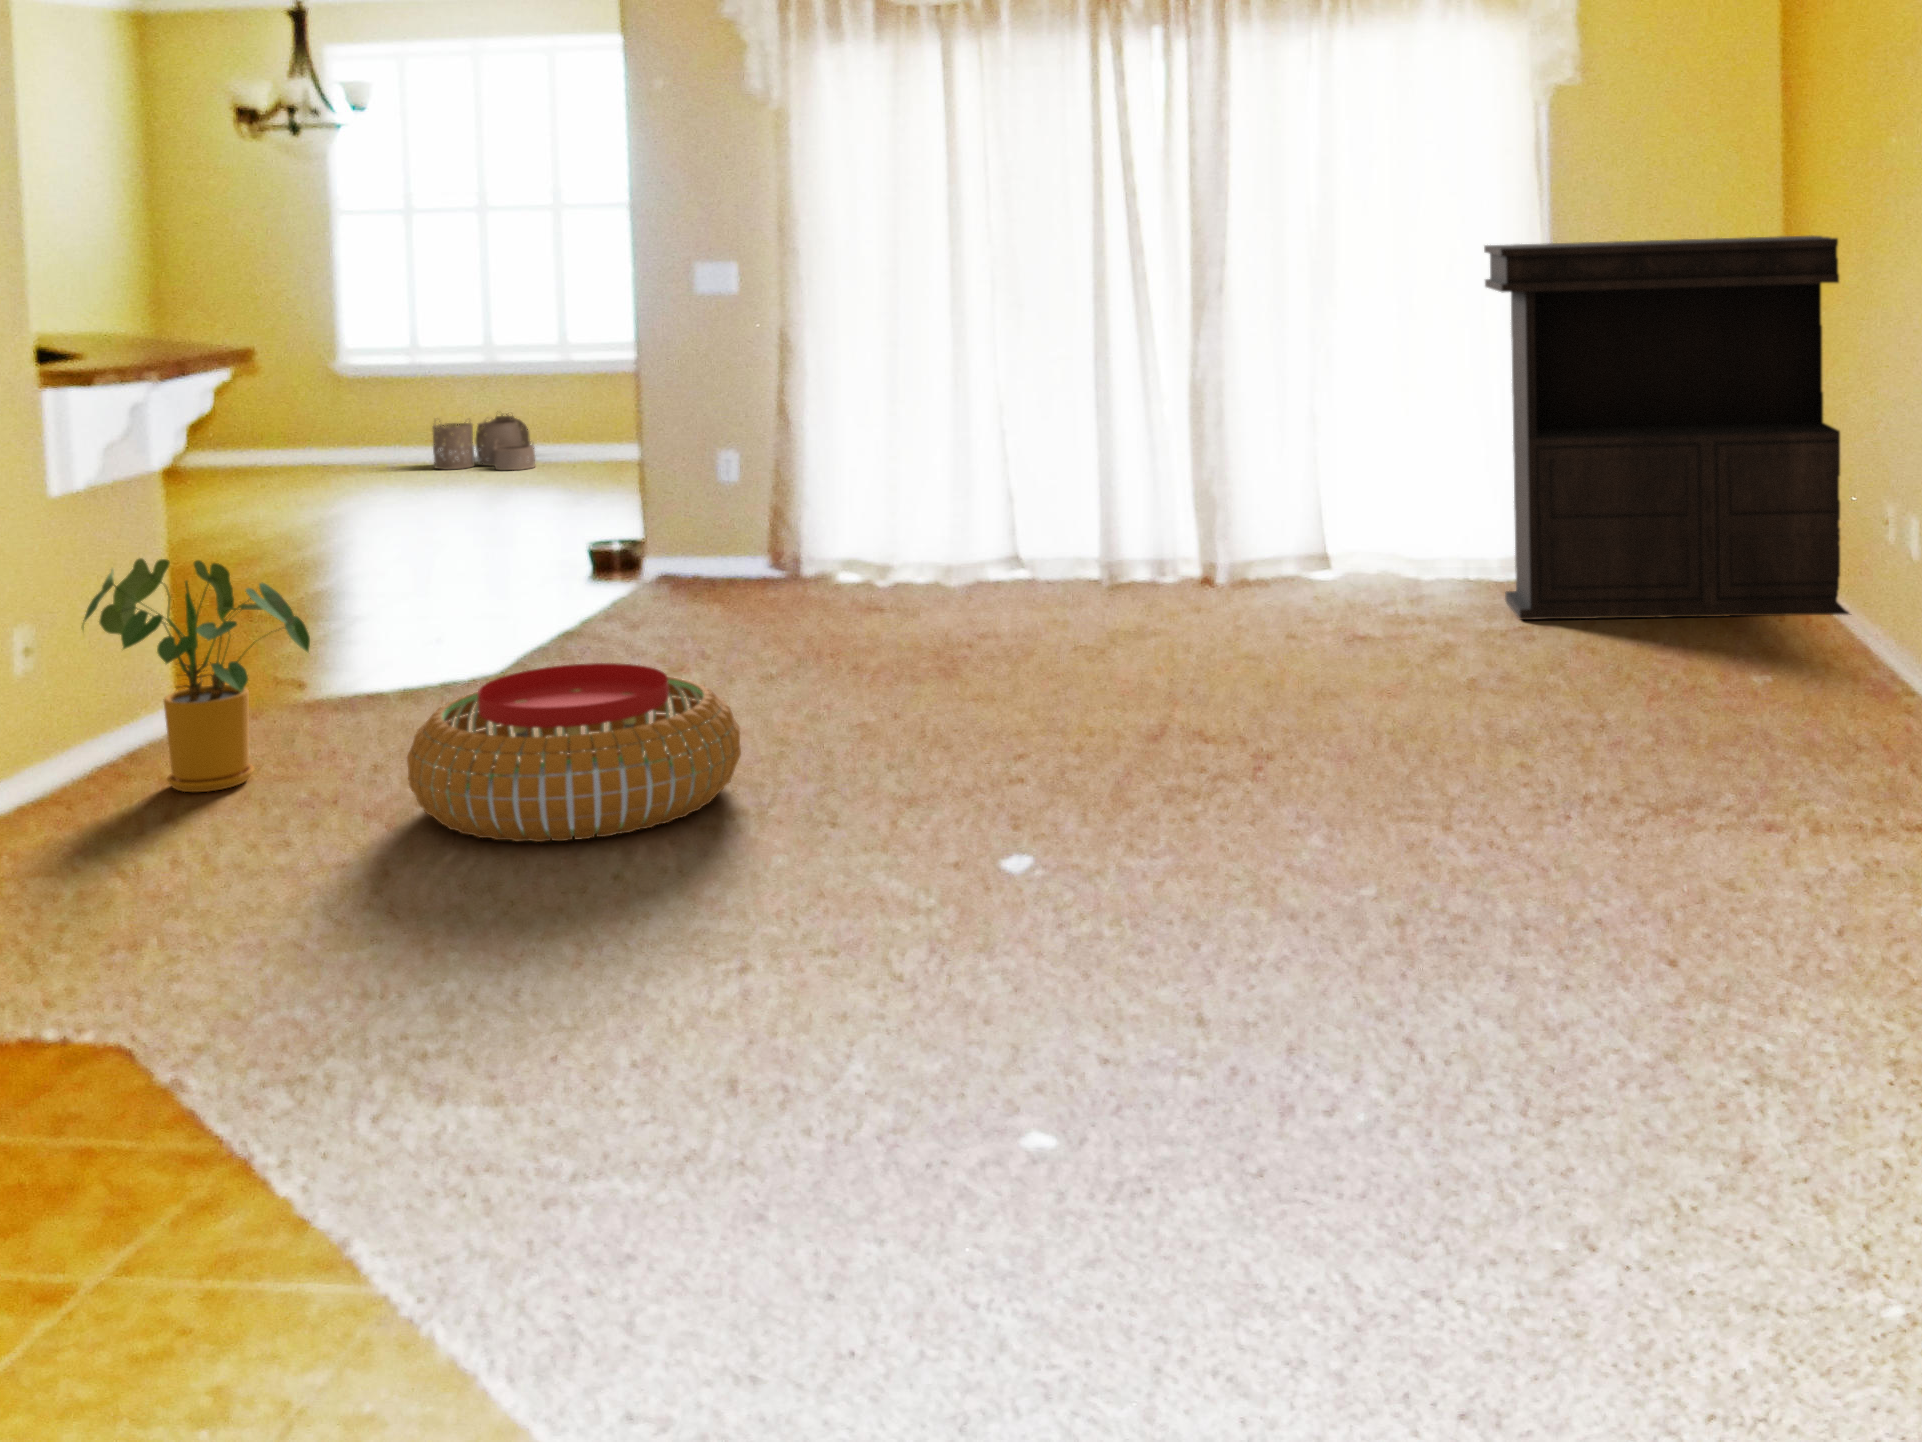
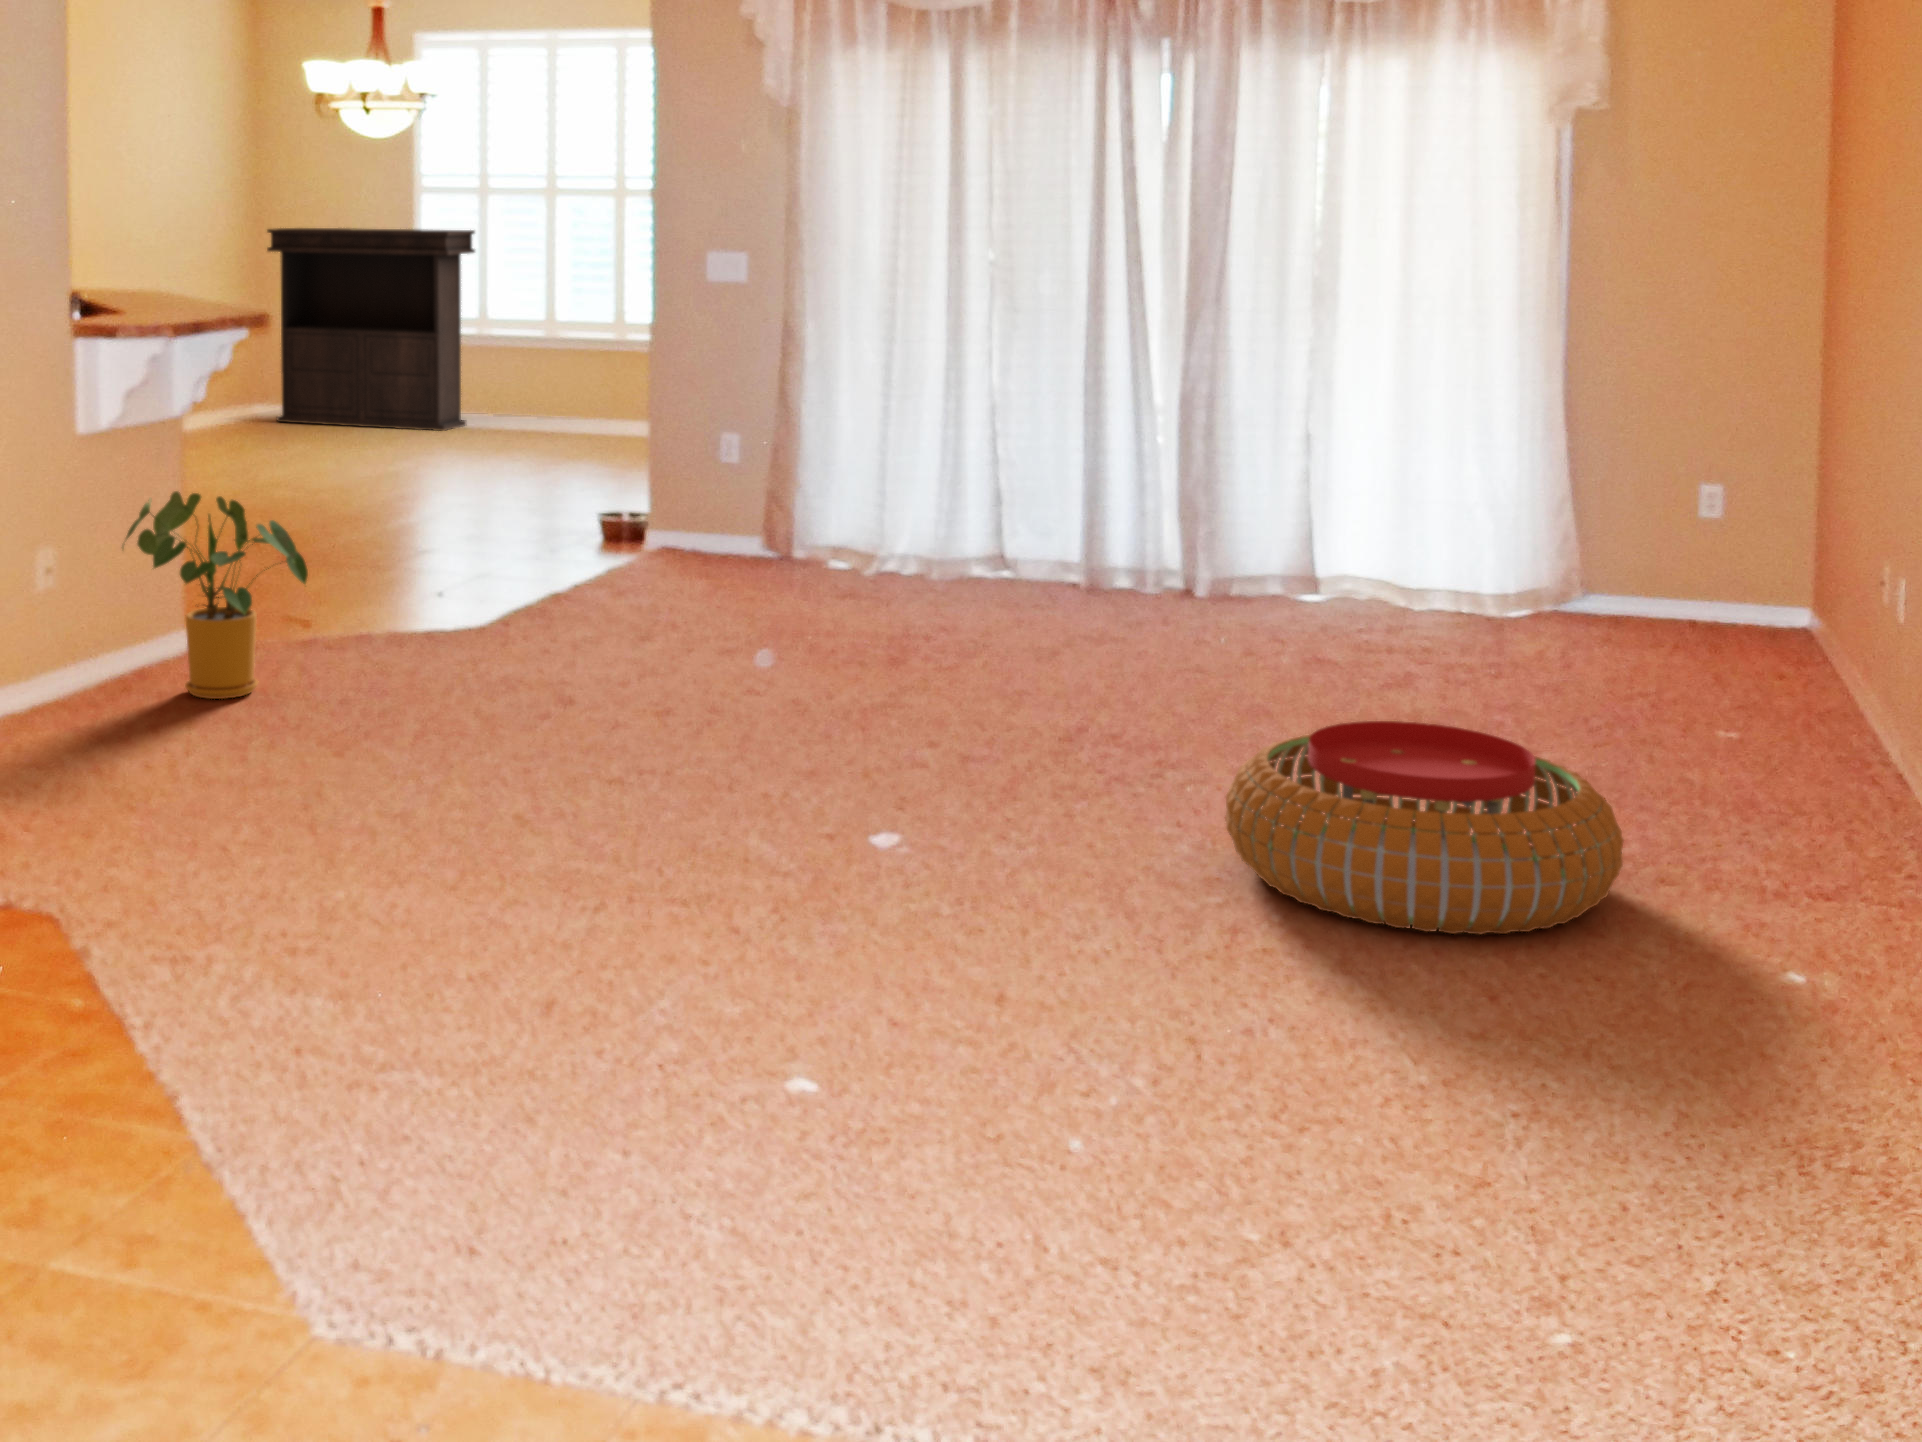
console table: present [1484,236,1850,620] -> present [267,228,475,431]
woven basket: present [432,414,535,470] -> none [496,379,587,435]
pouf: present [407,663,741,842] -> present [1225,721,1623,935]

